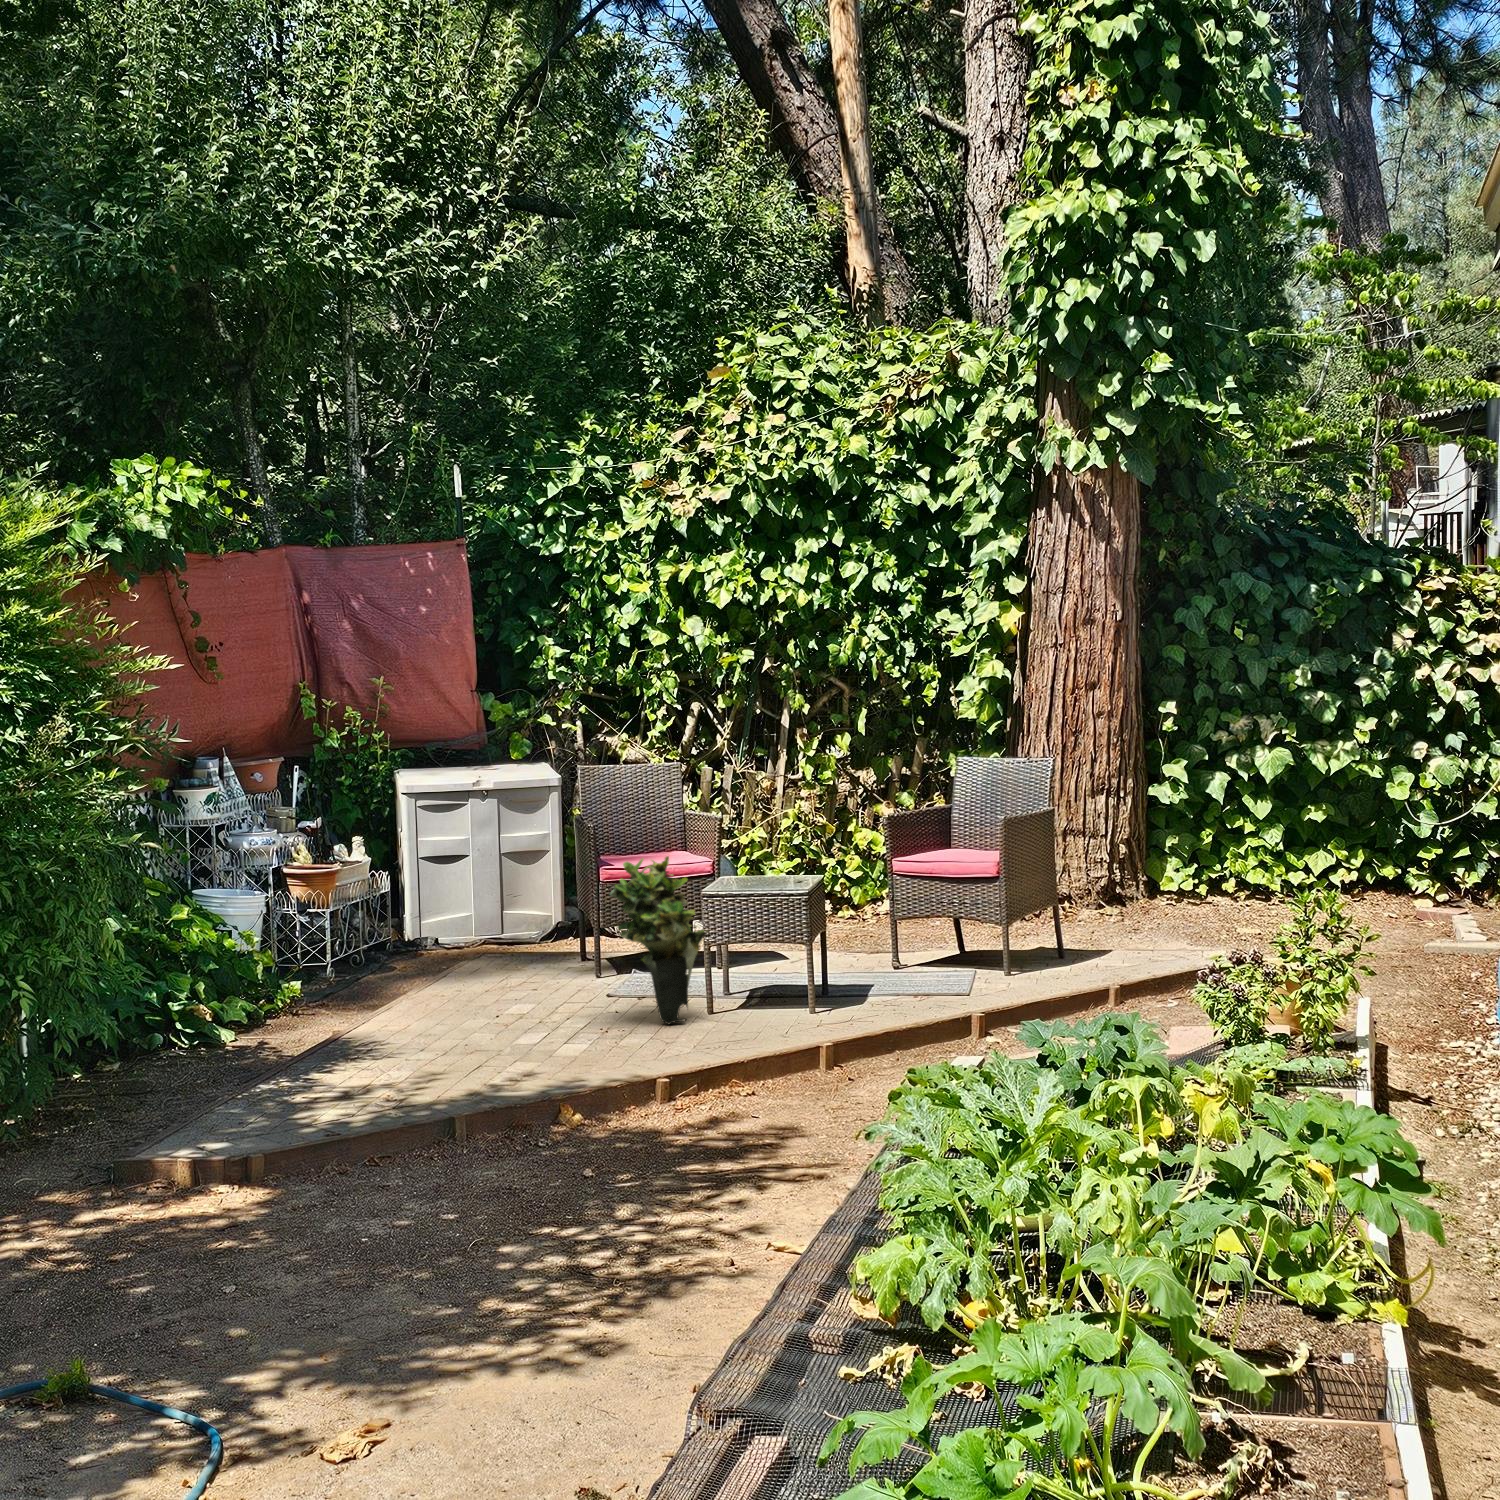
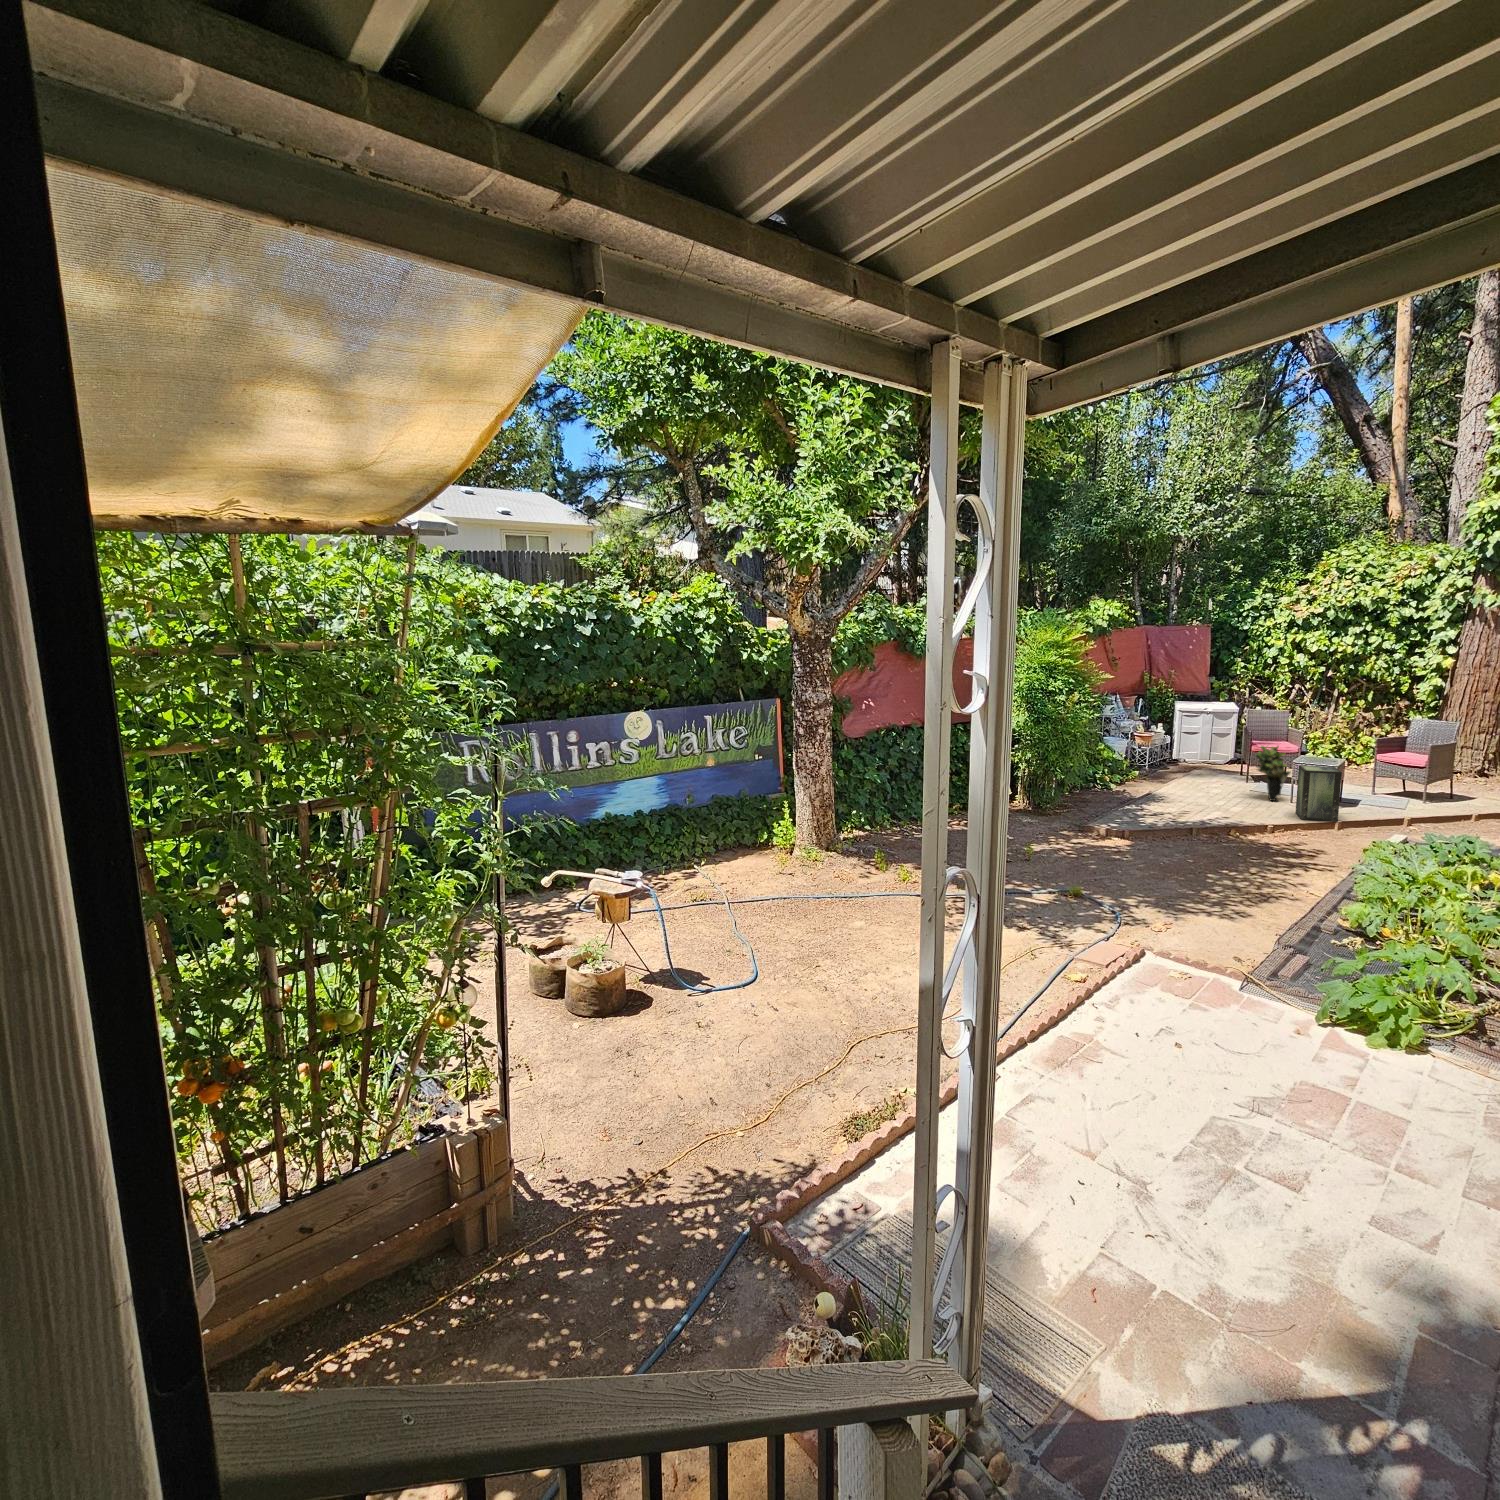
storage box: none [724,899,836,1064] -> present [1296,766,1342,821]

